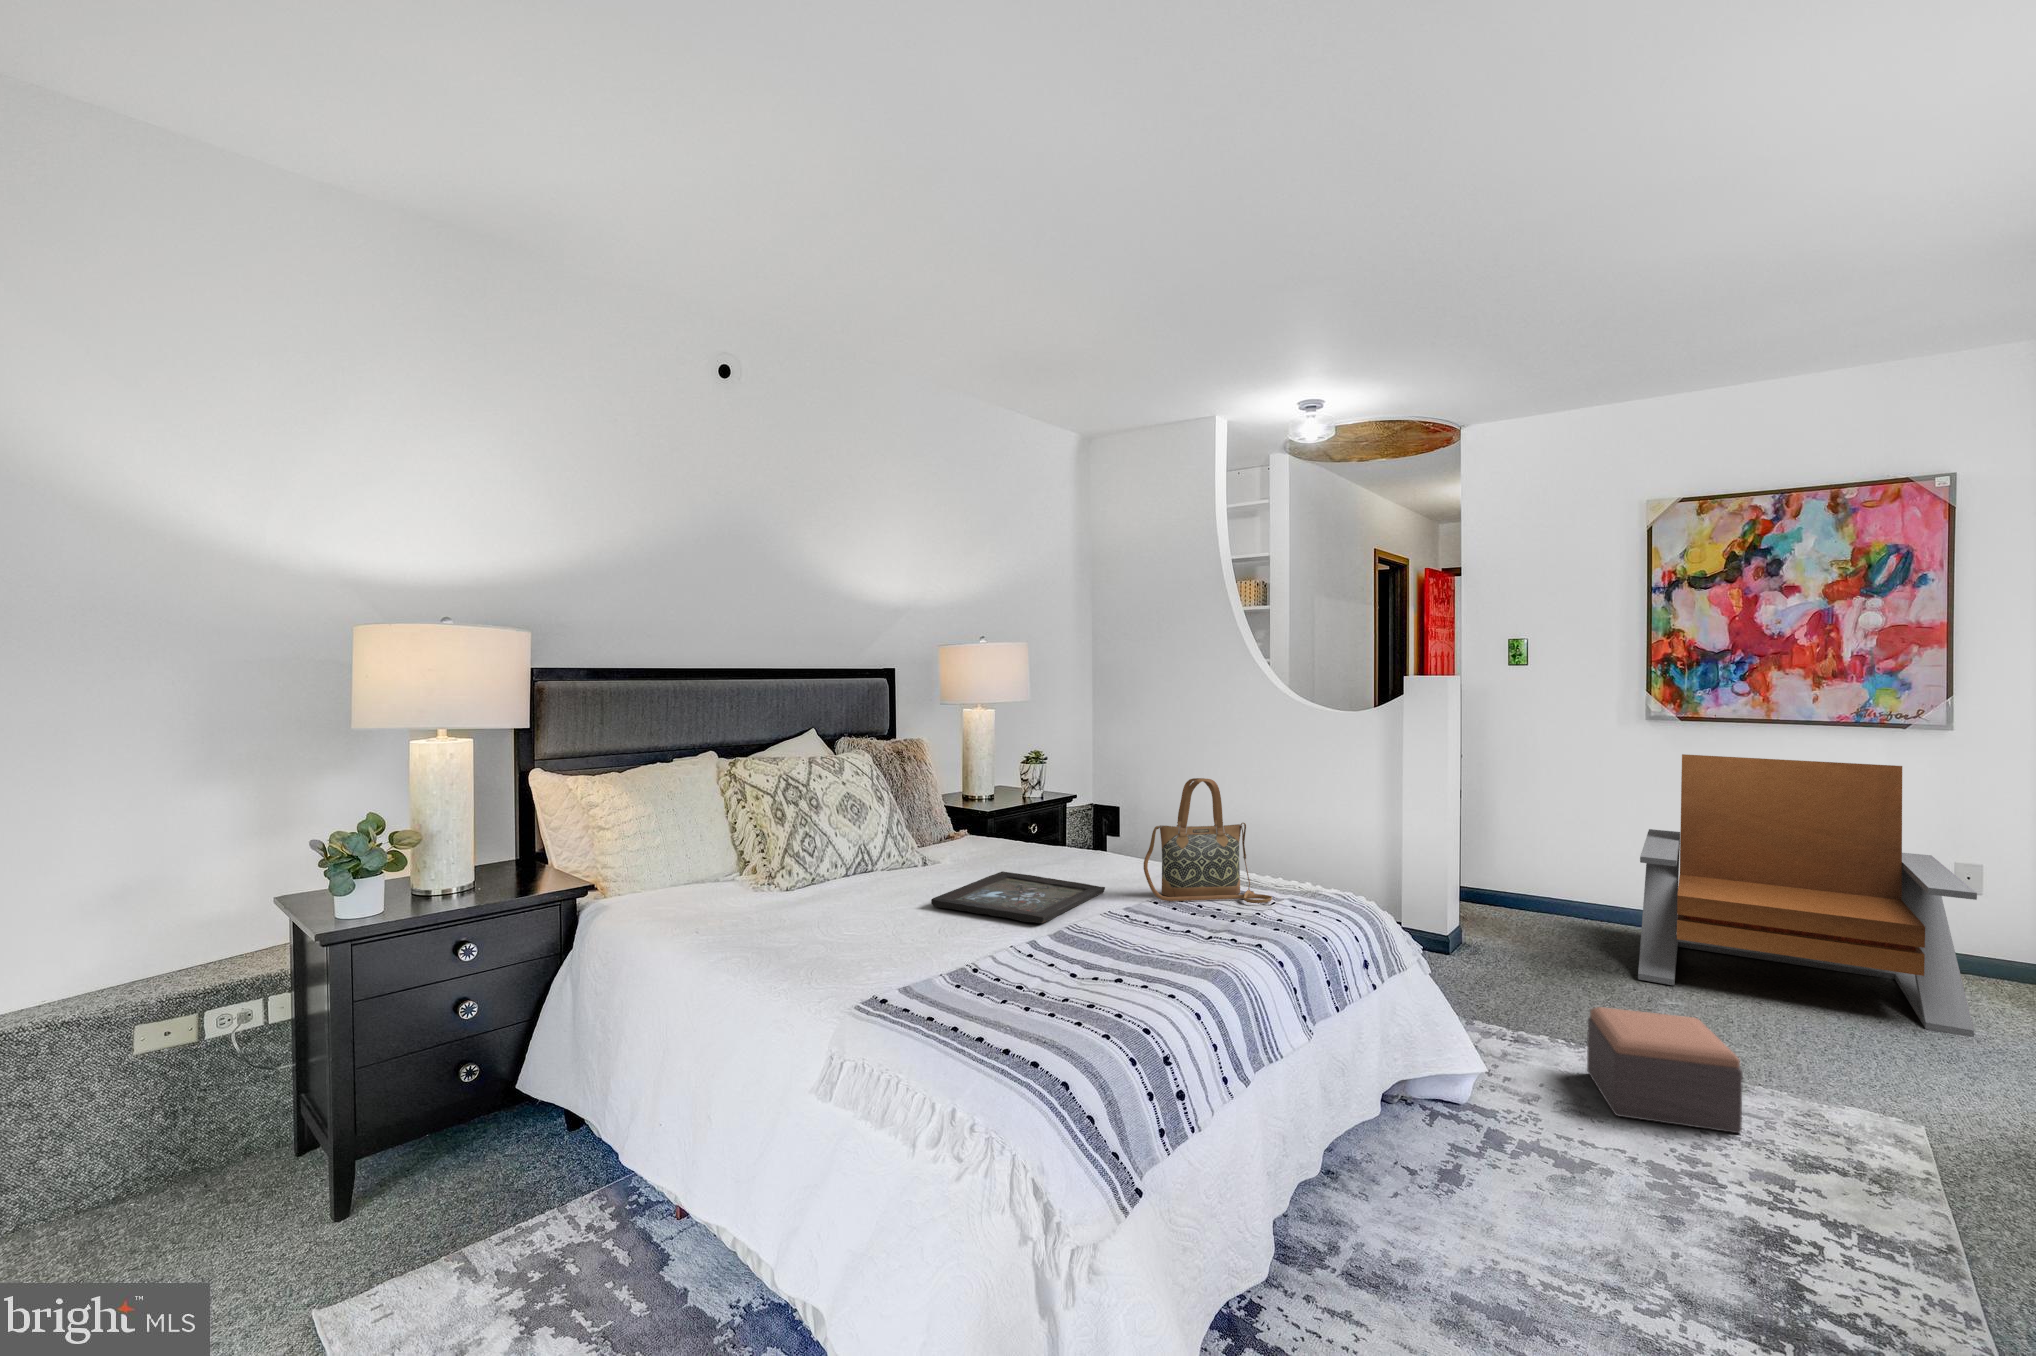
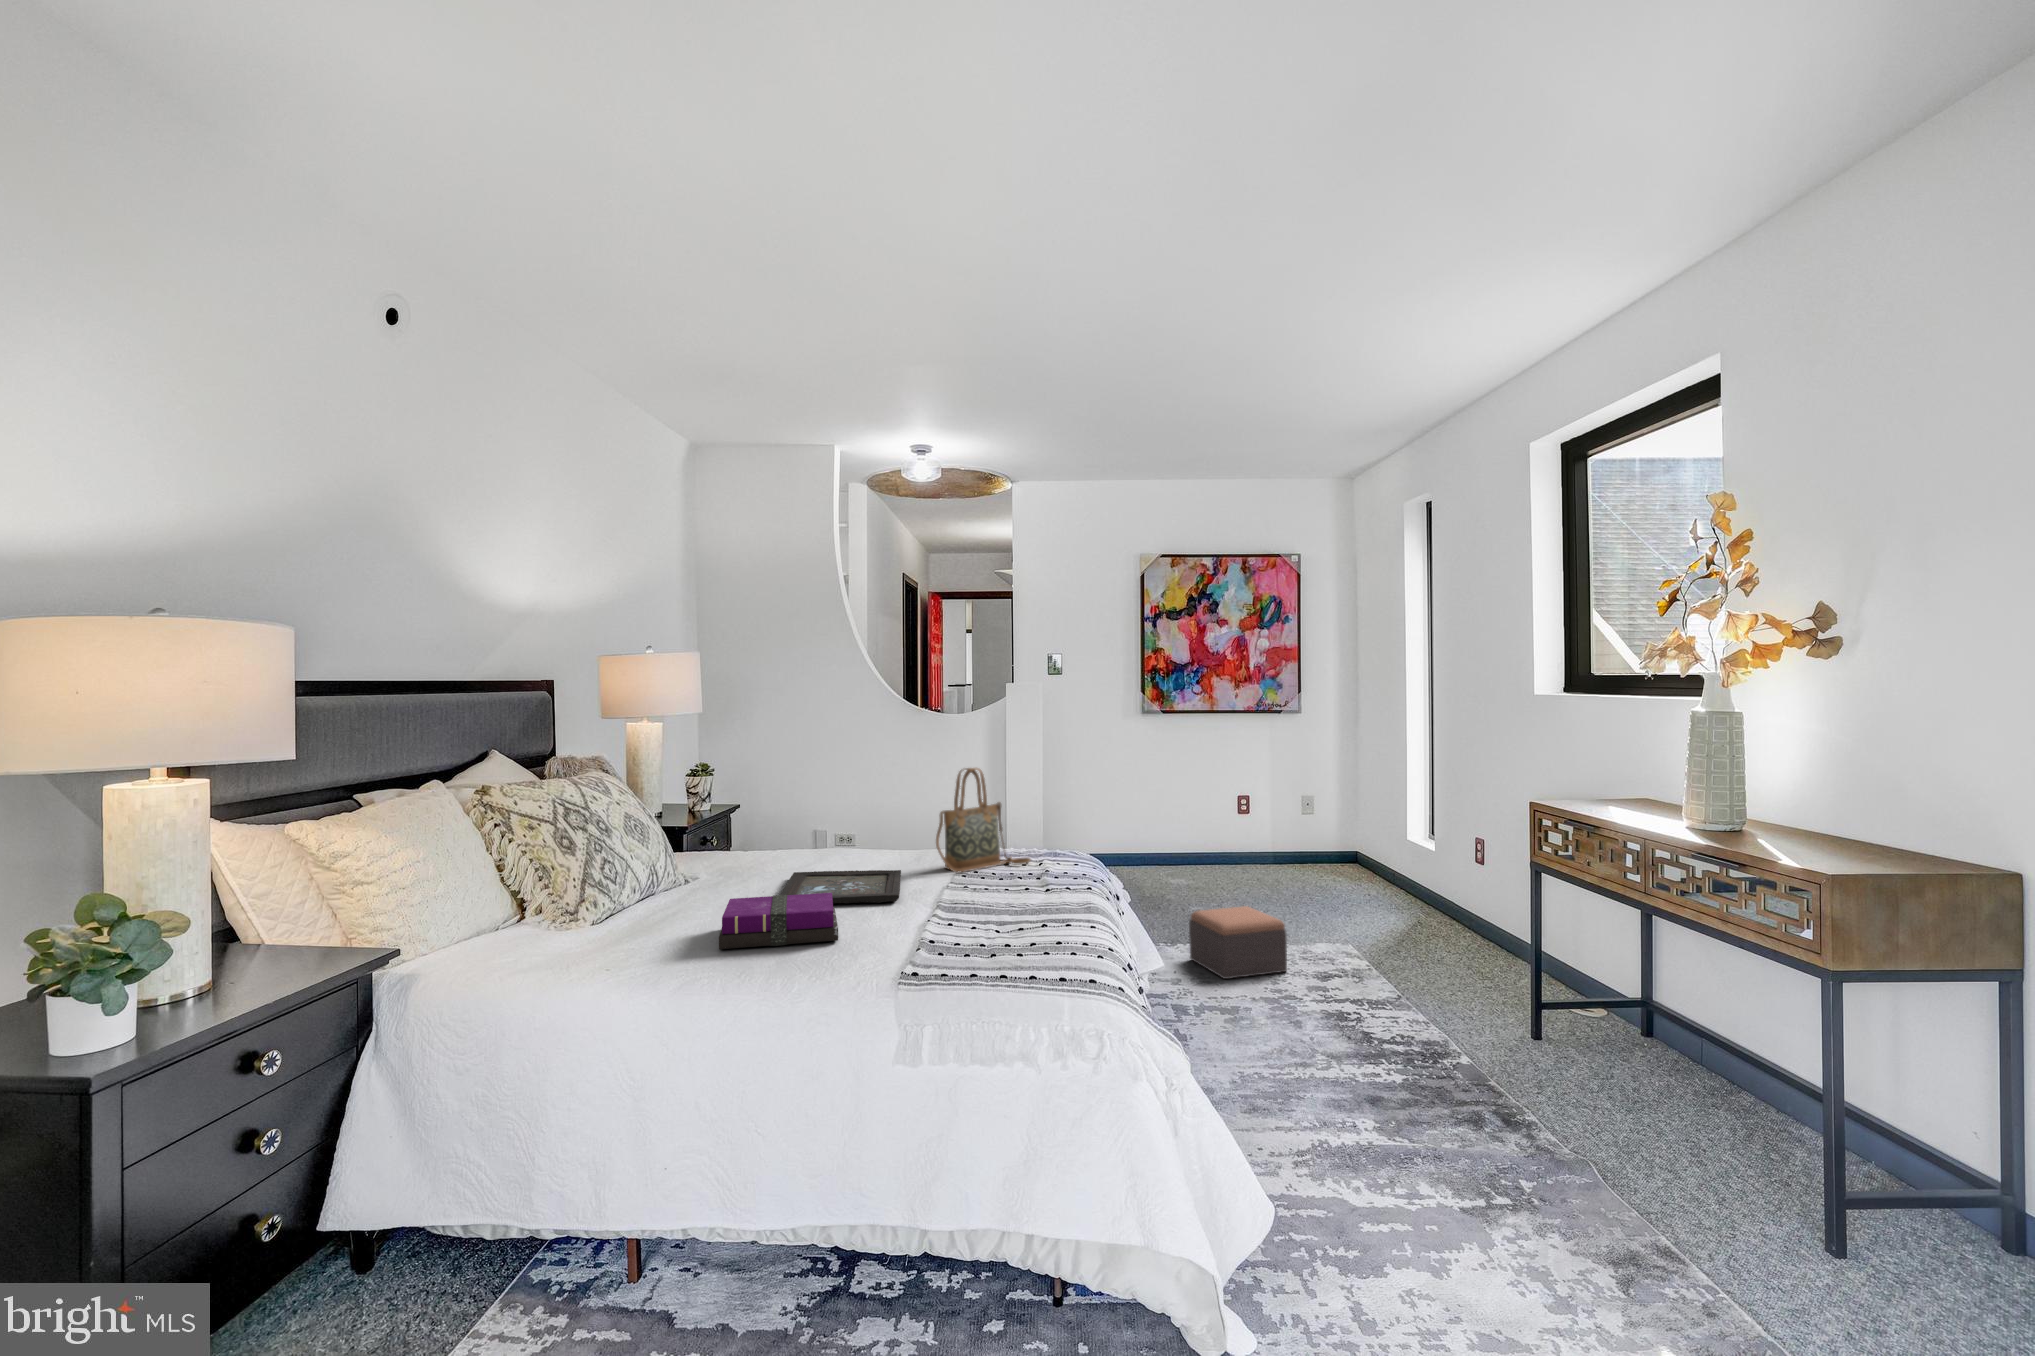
lounge chair: present [1638,754,1977,1037] -> none [1150,736,1342,900]
notebook: none [806,892,953,957] -> present [719,893,838,949]

